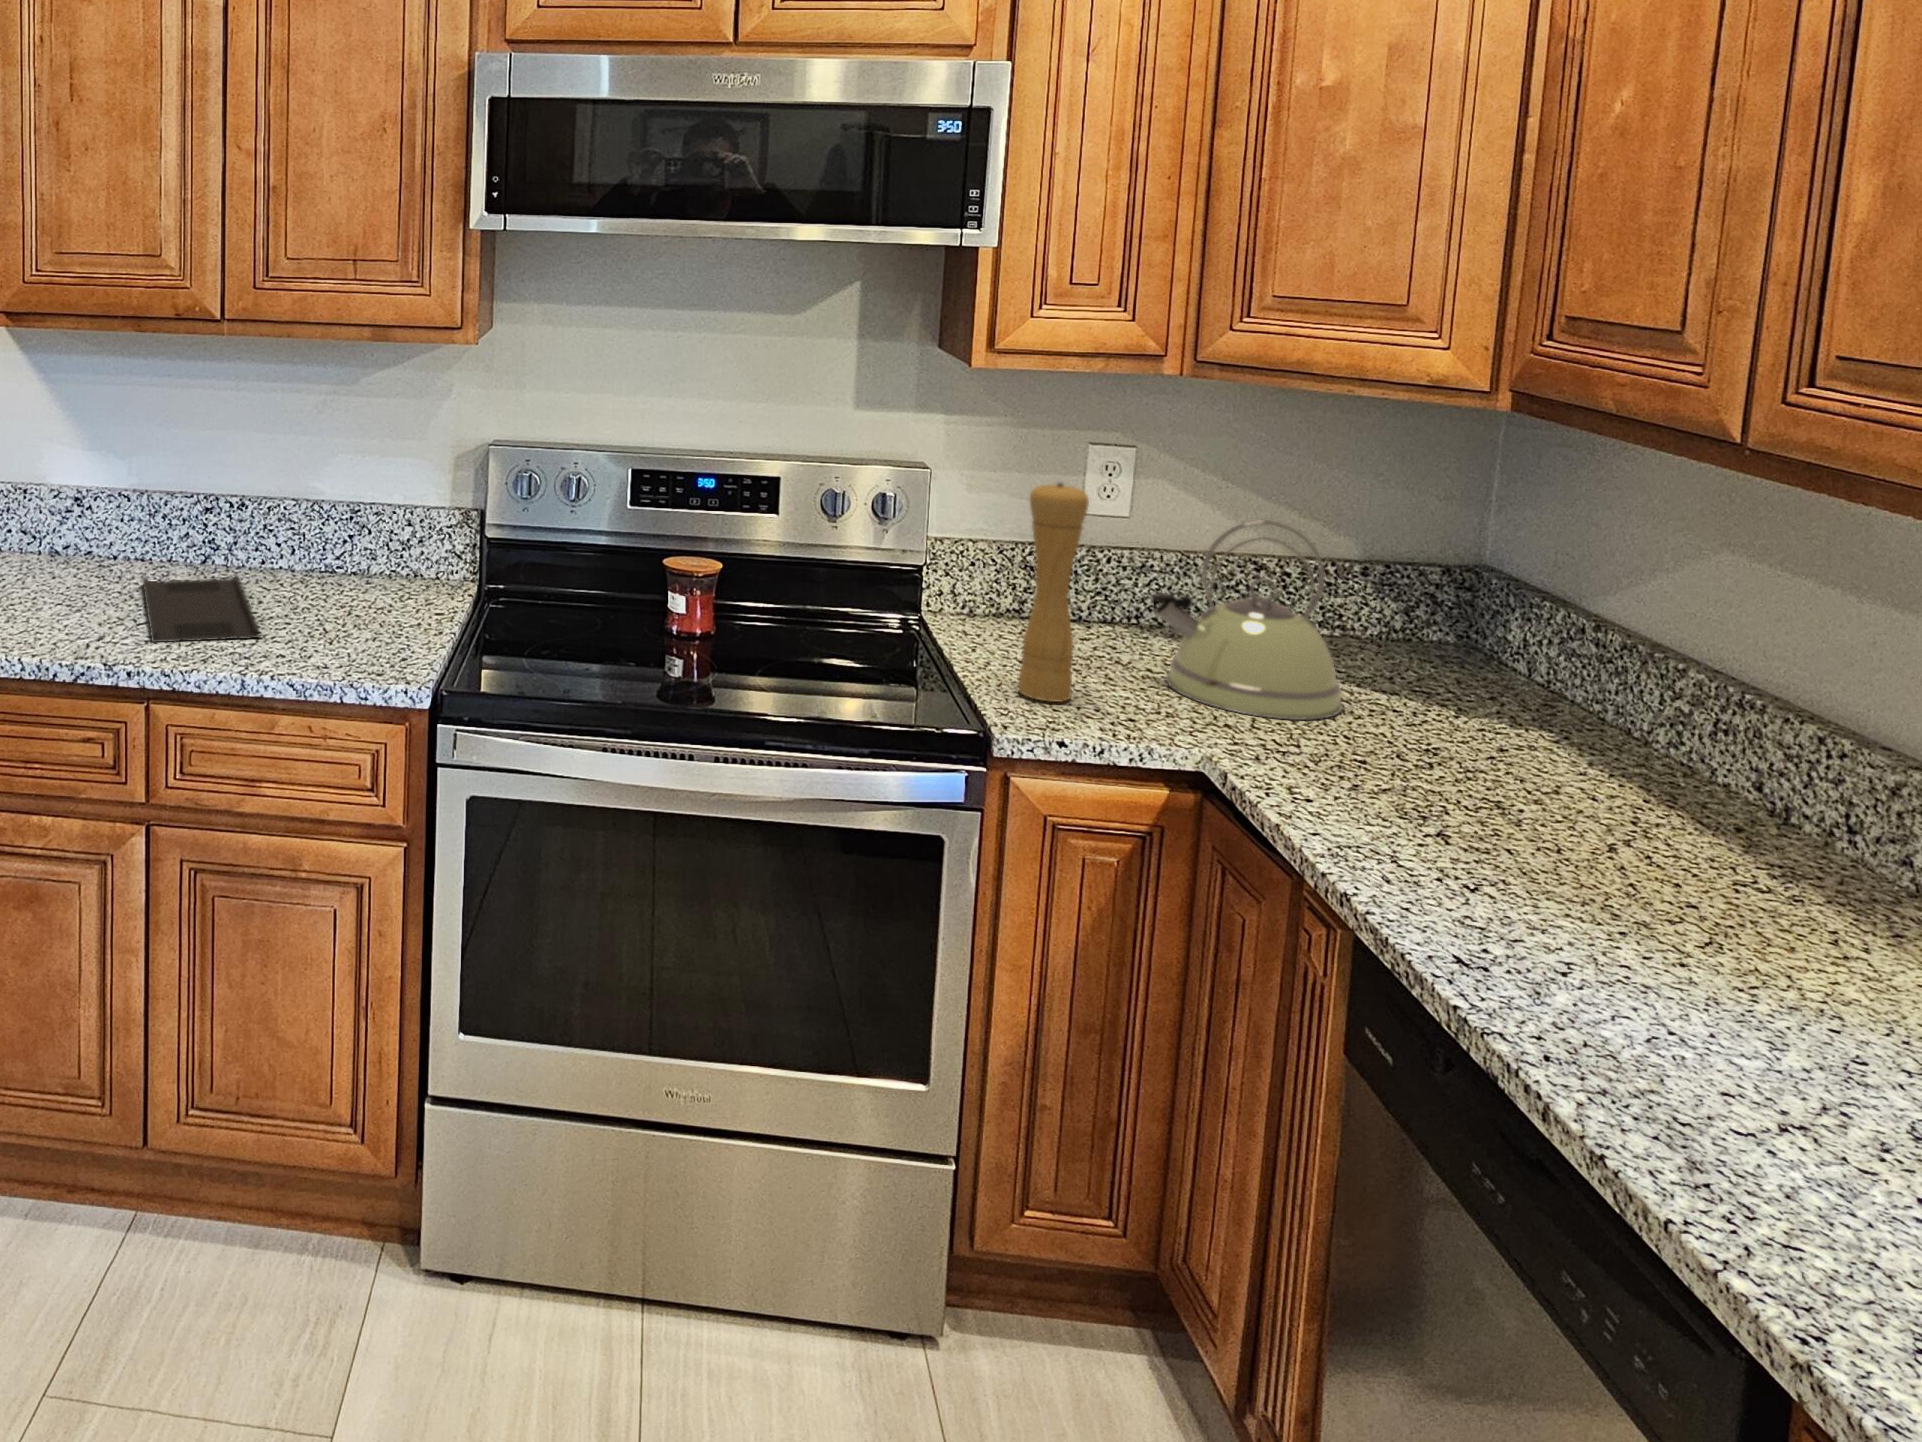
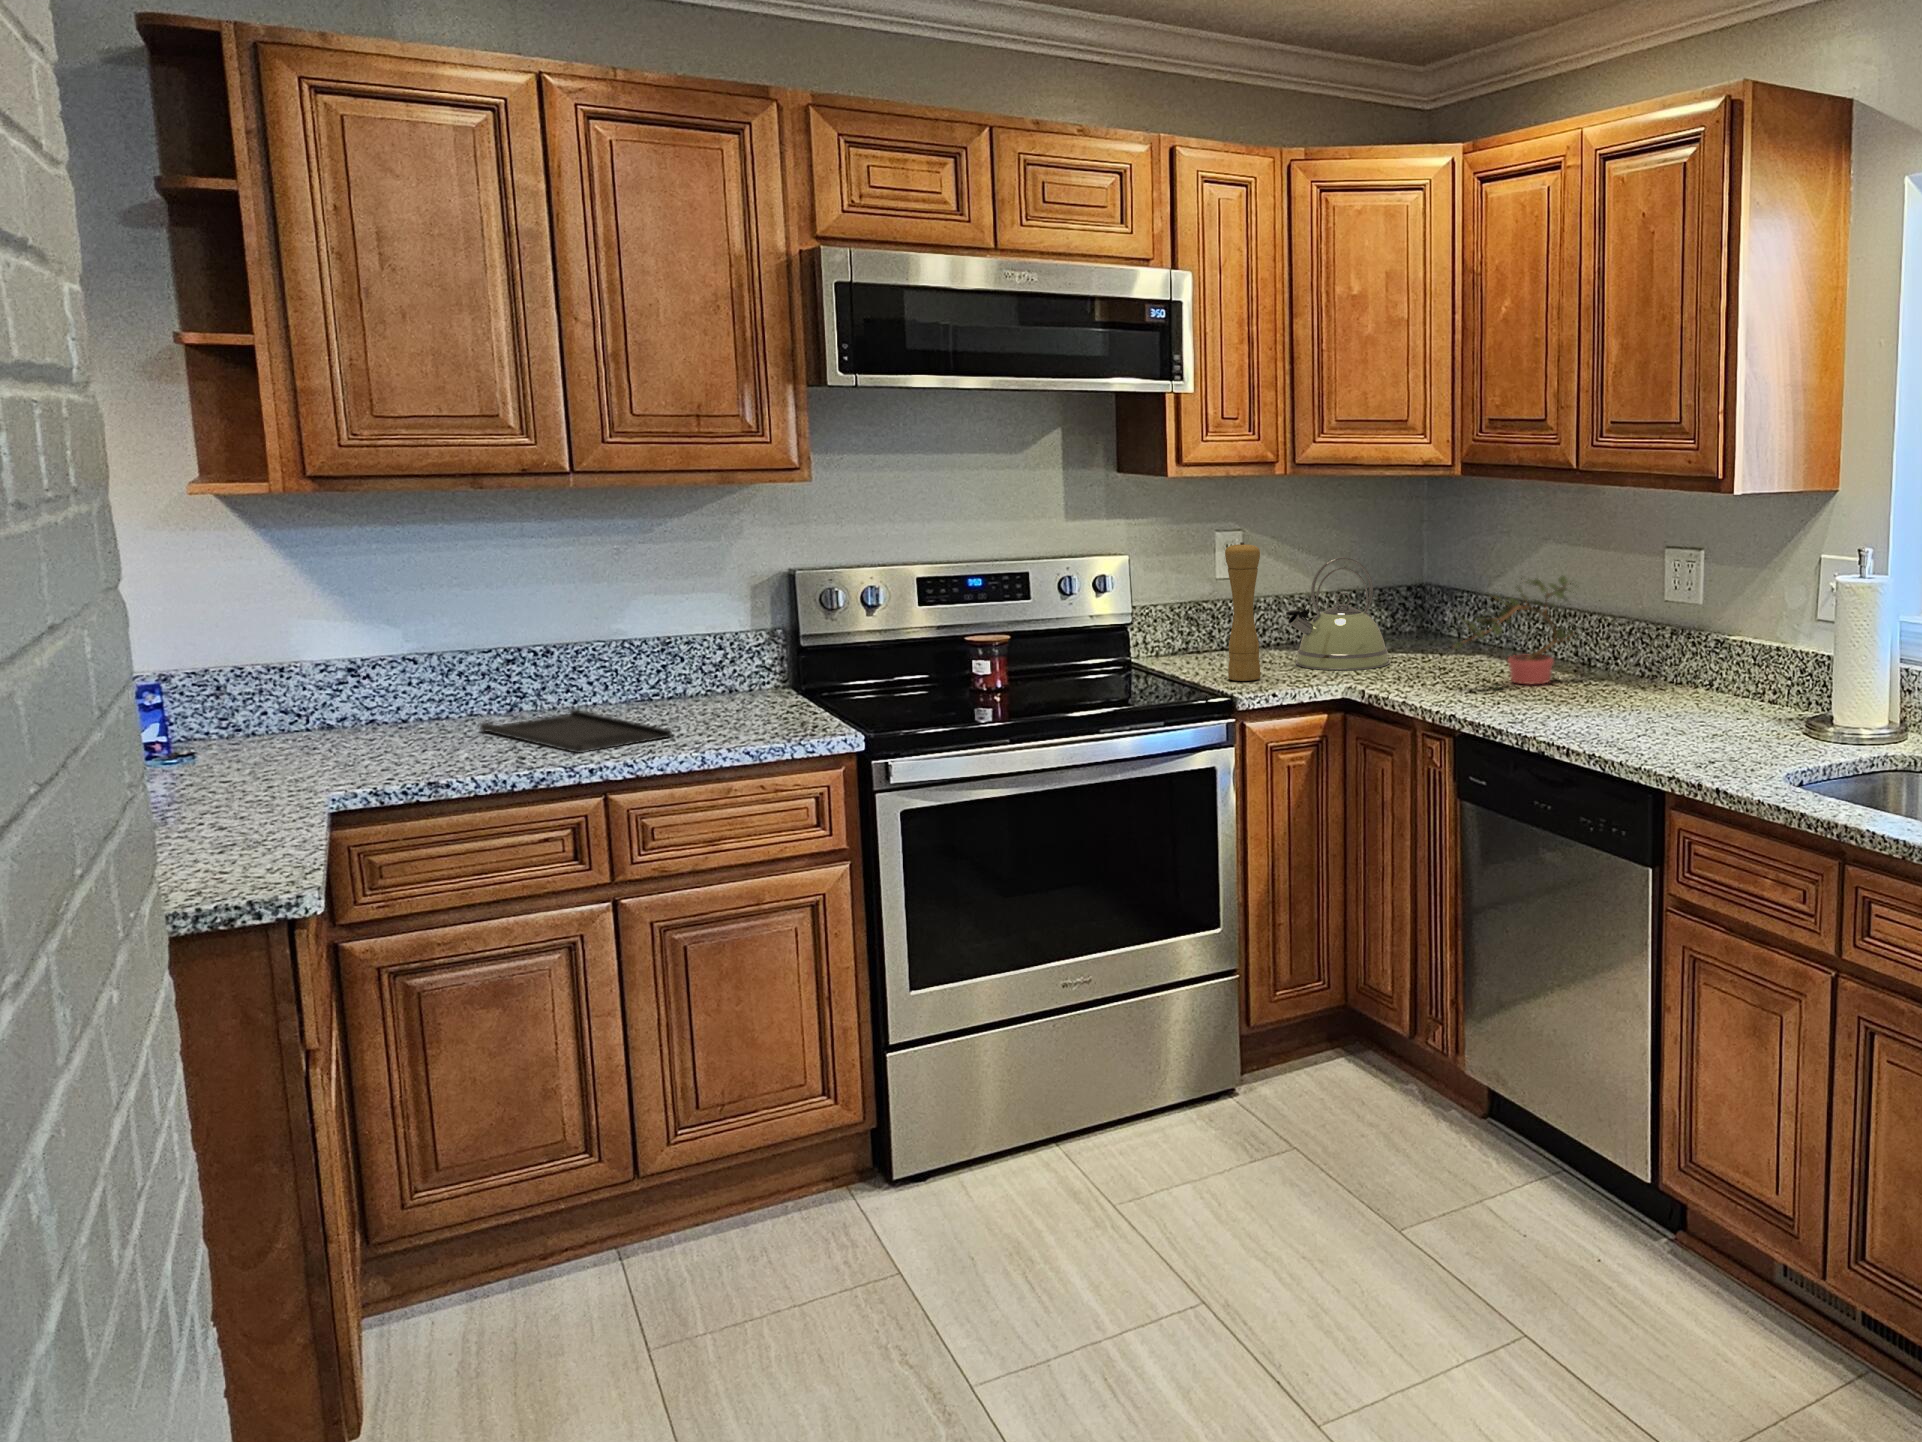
potted plant: none [1410,625,1779,857] -> present [1454,576,1579,690]

